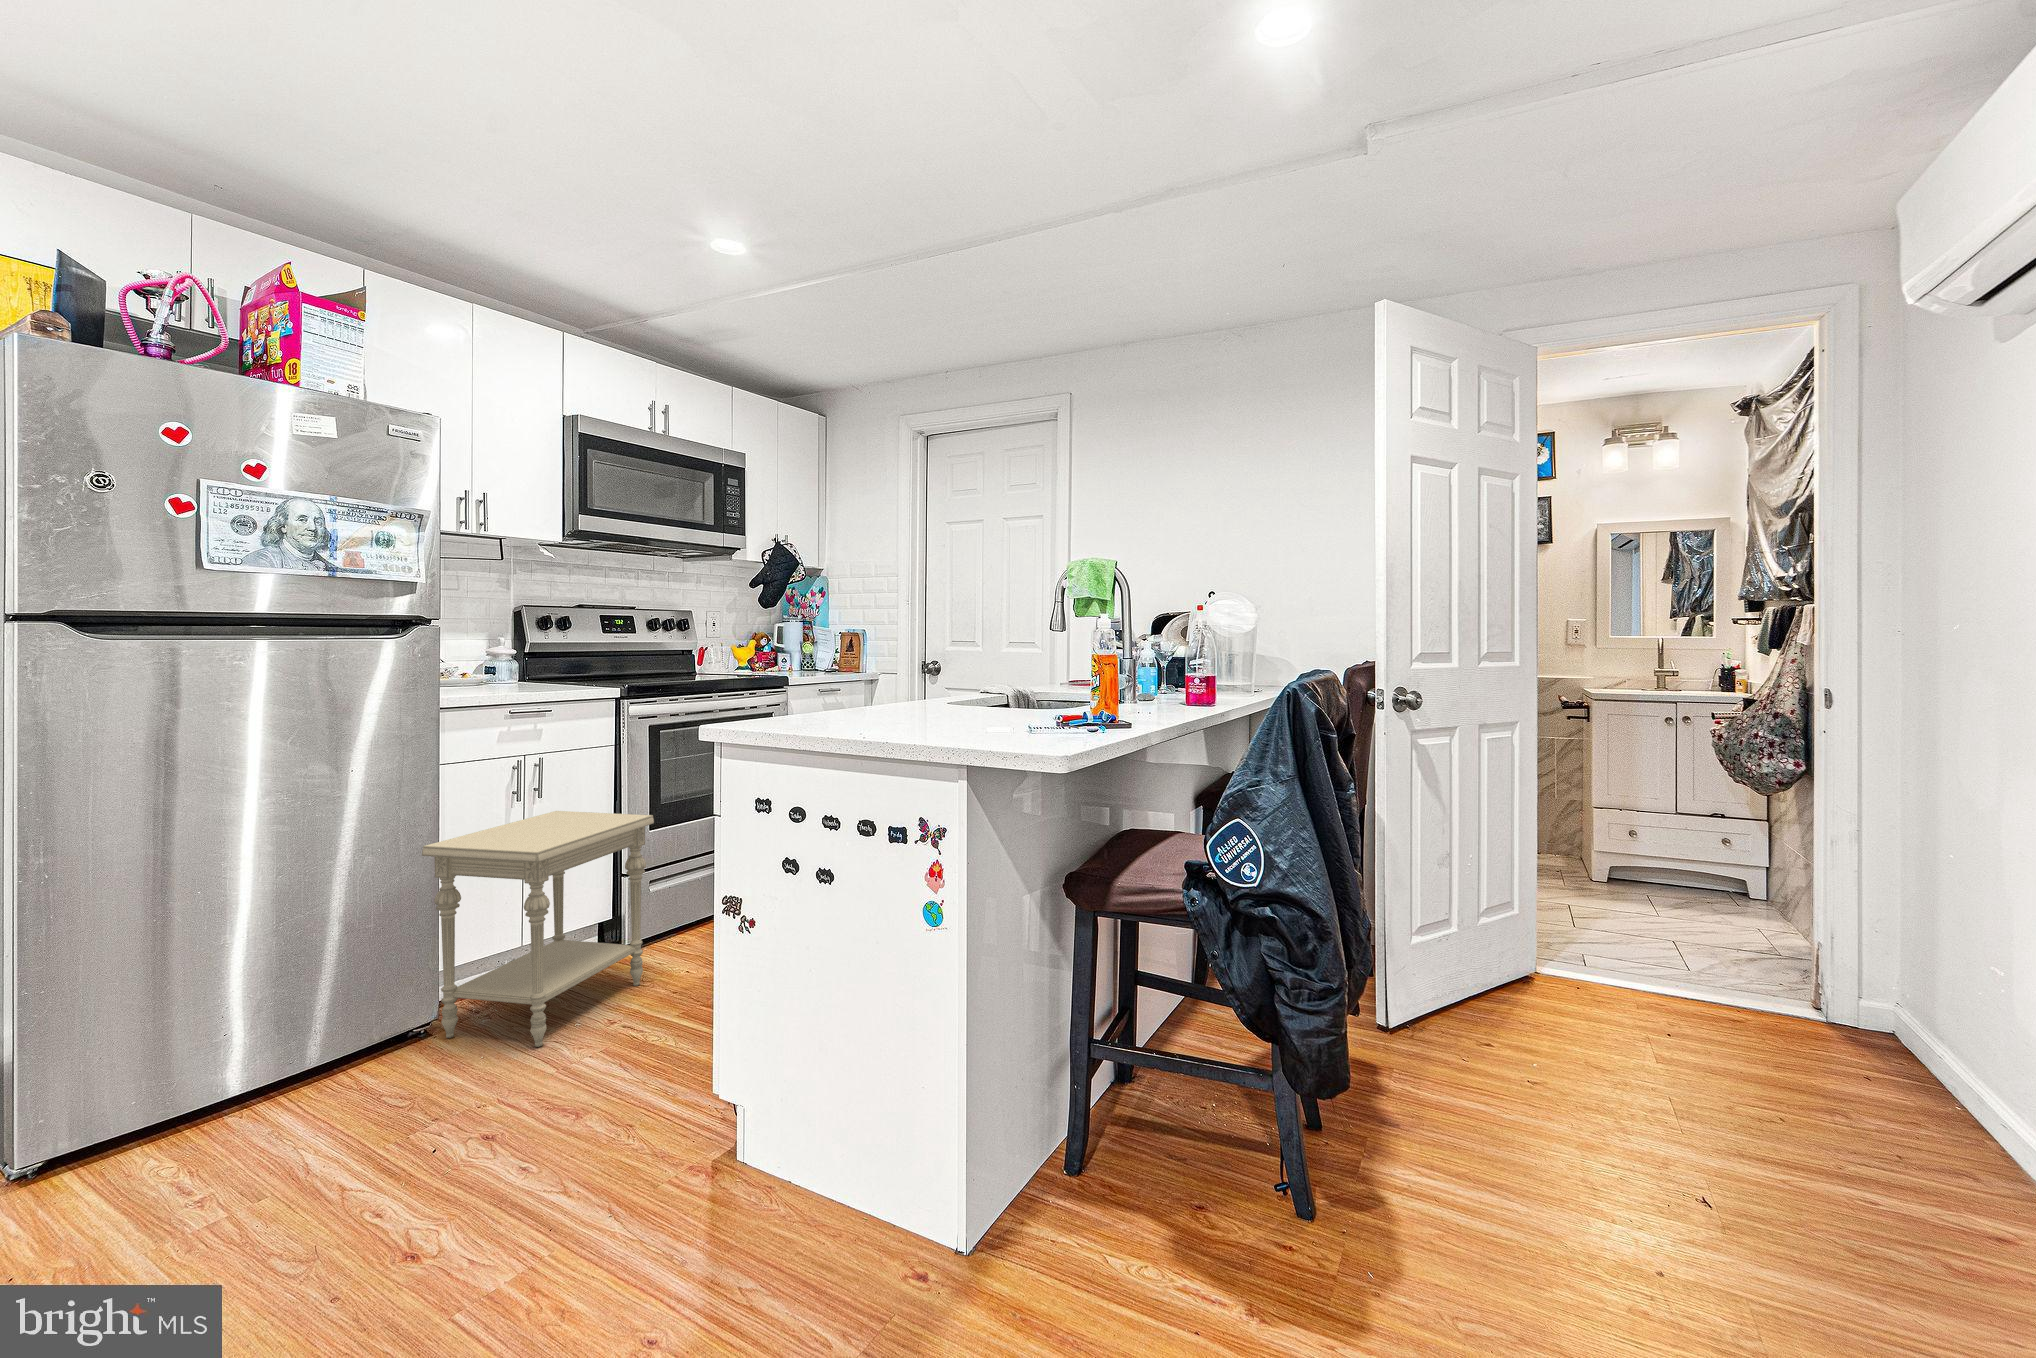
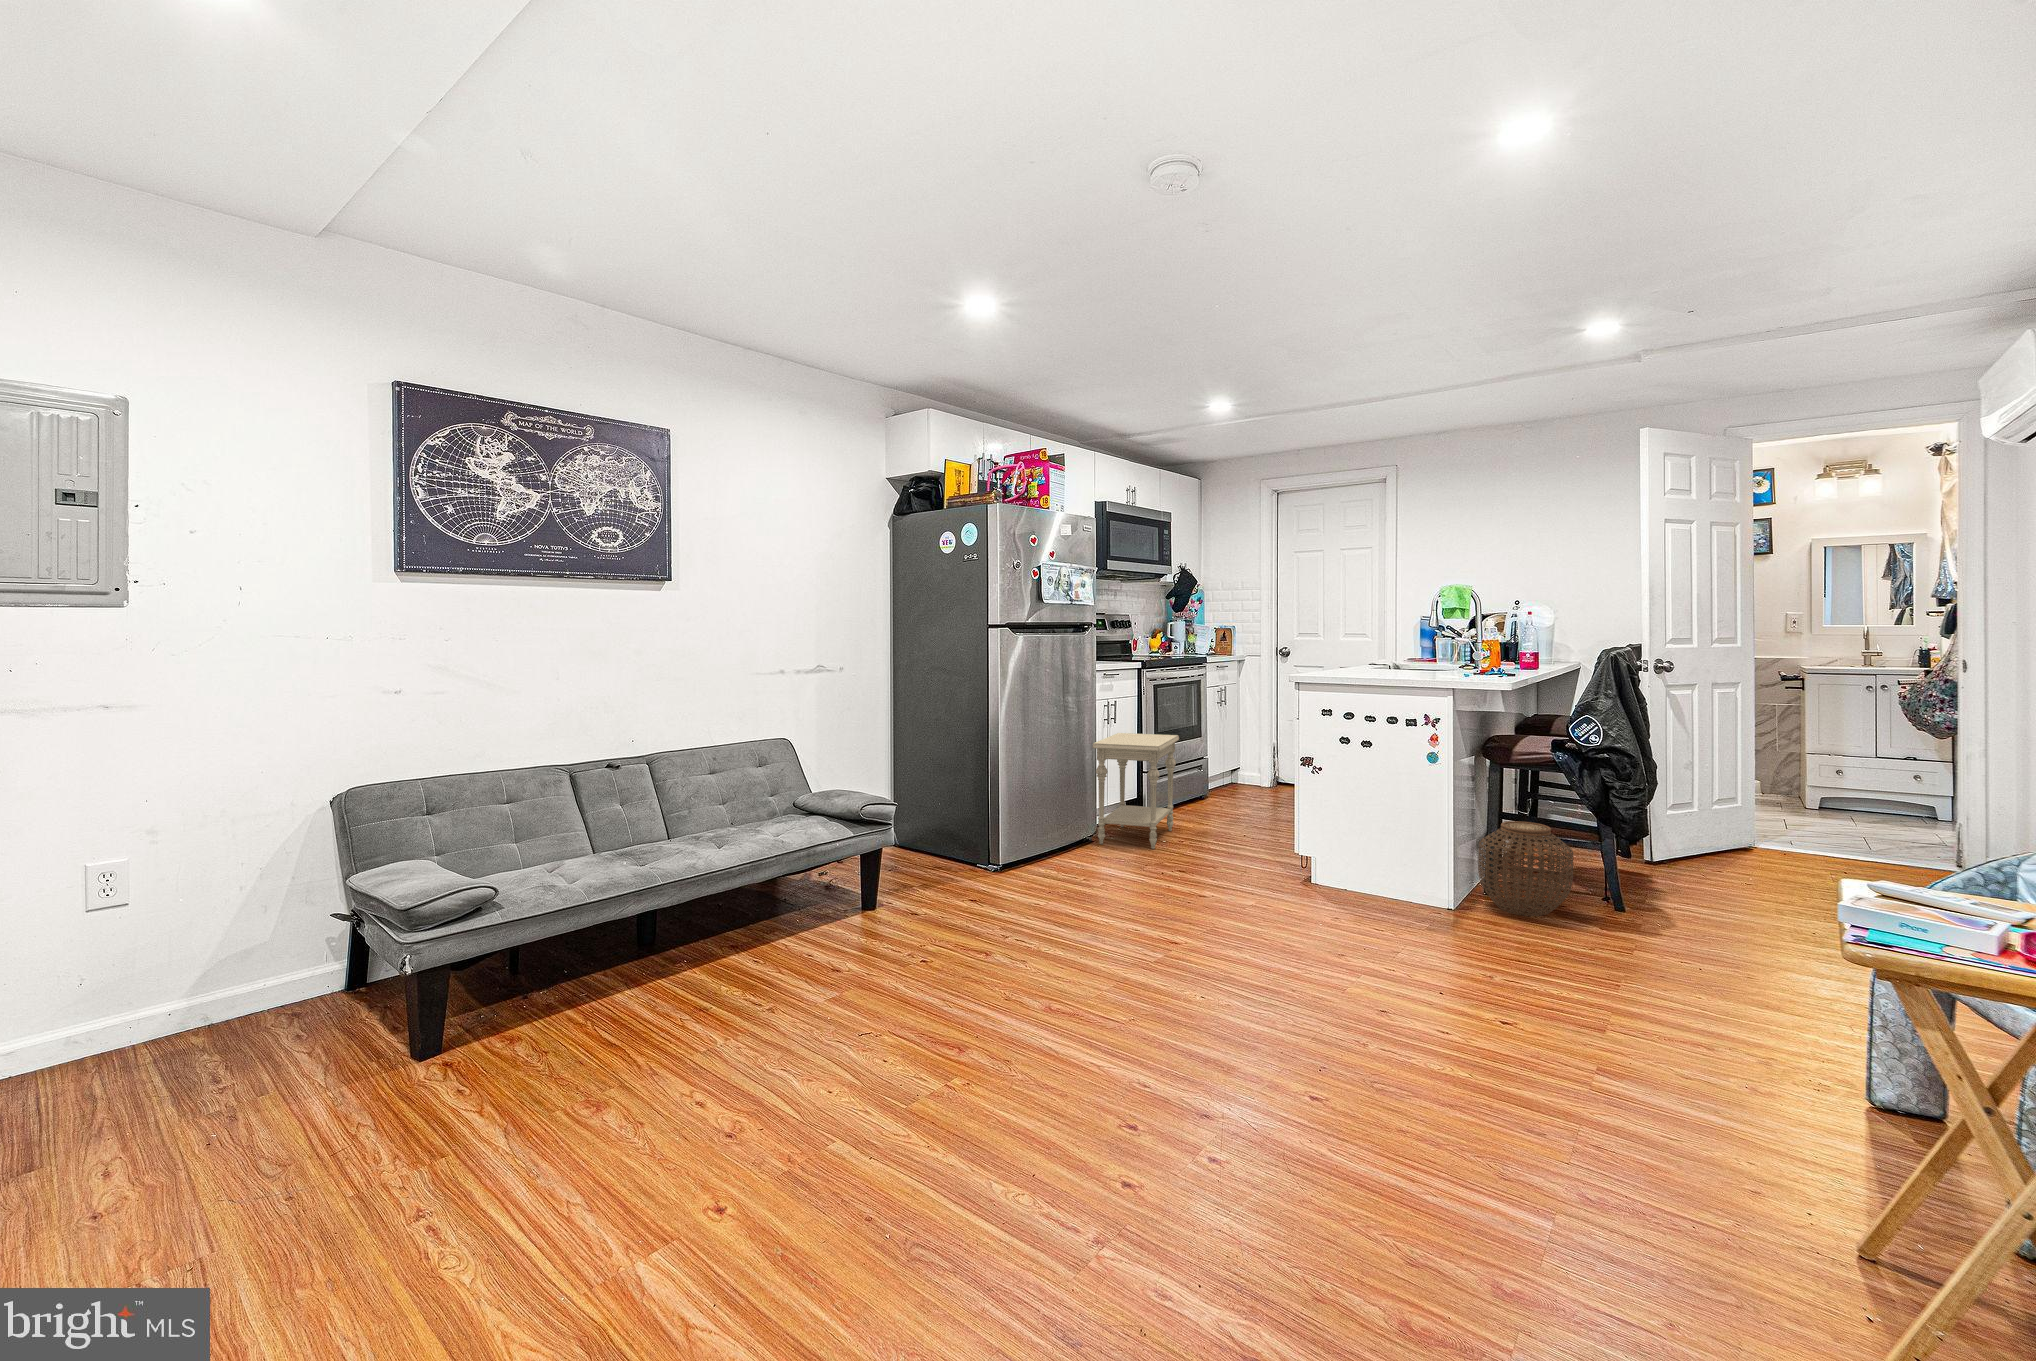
woven basket: none [1039,1032,1216,1260] -> present [1478,821,1573,916]

